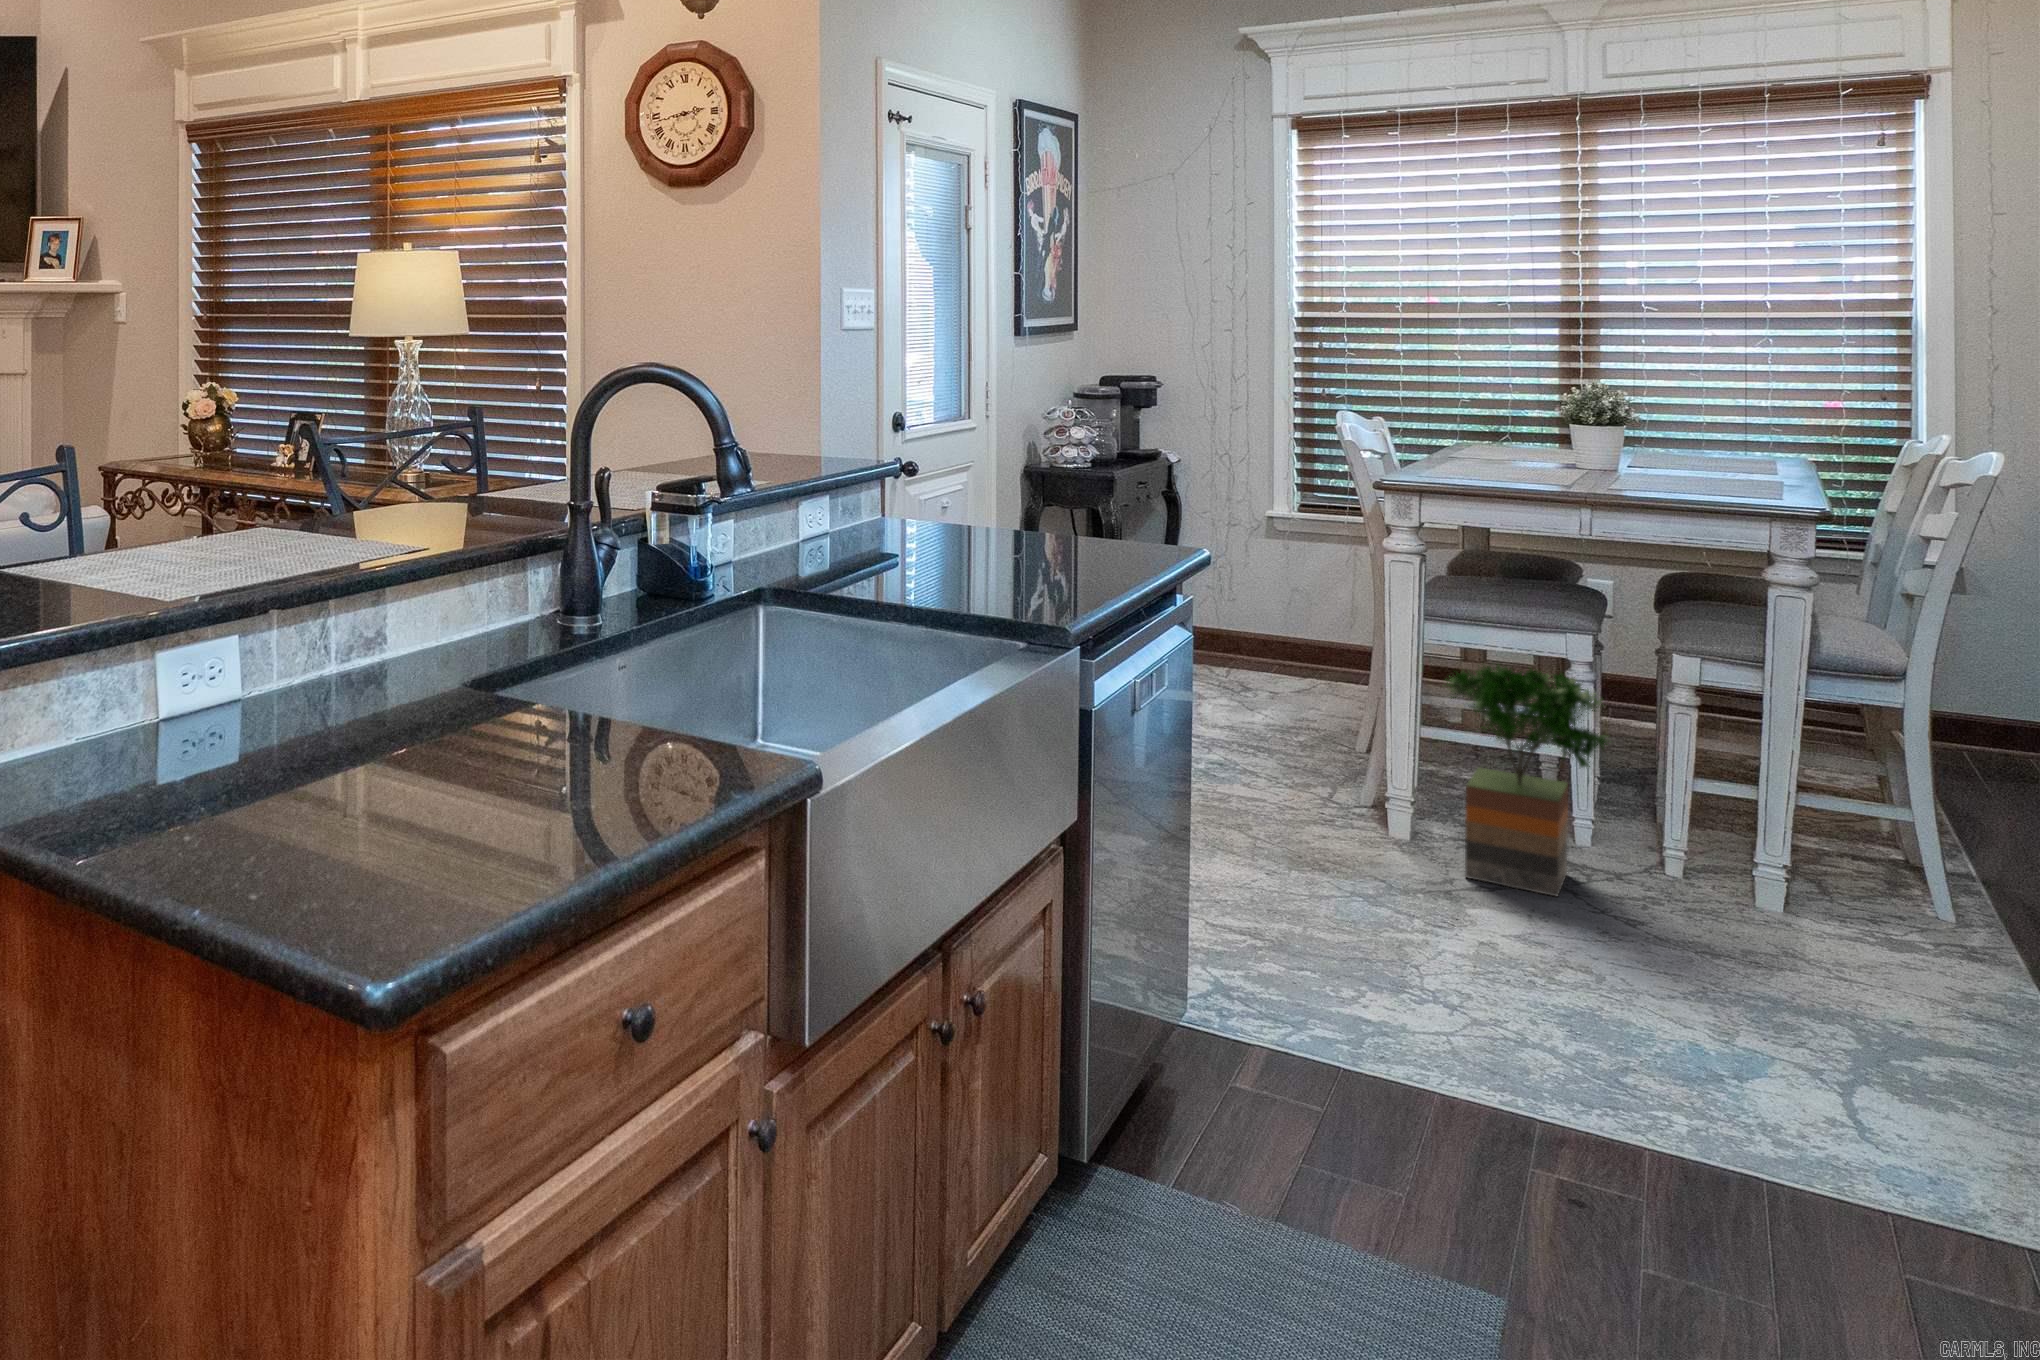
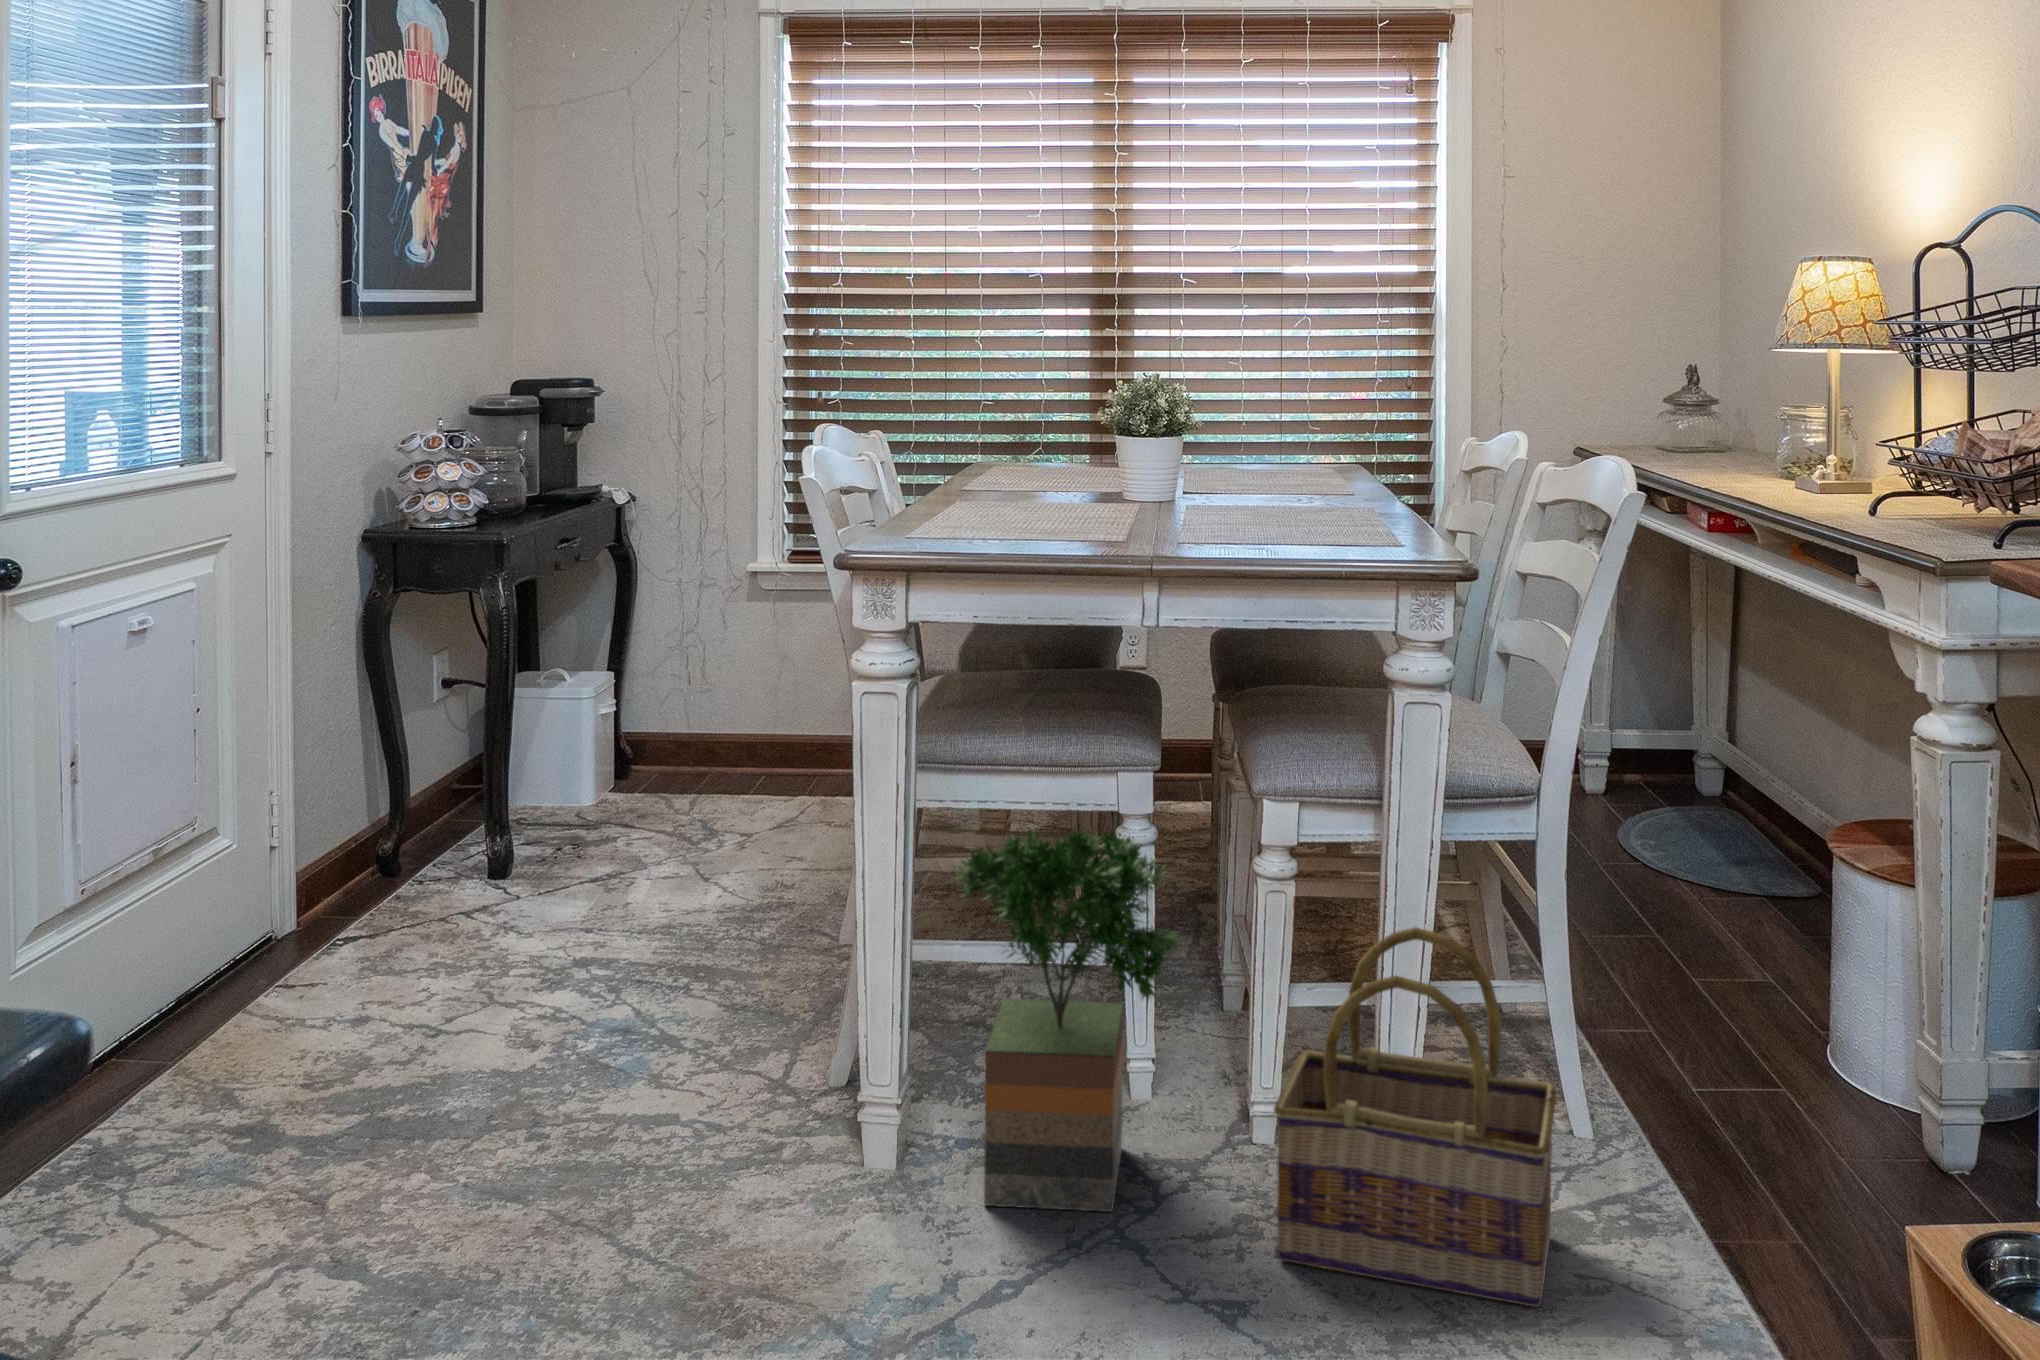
basket: none [1678,754,1923,996] -> present [1274,927,1557,1307]

